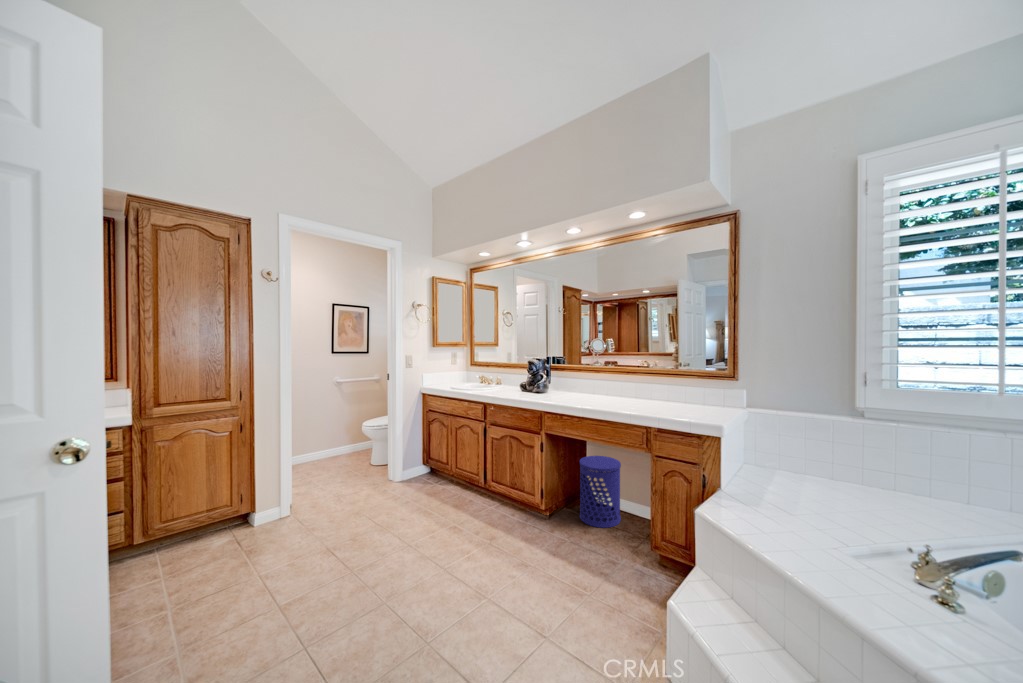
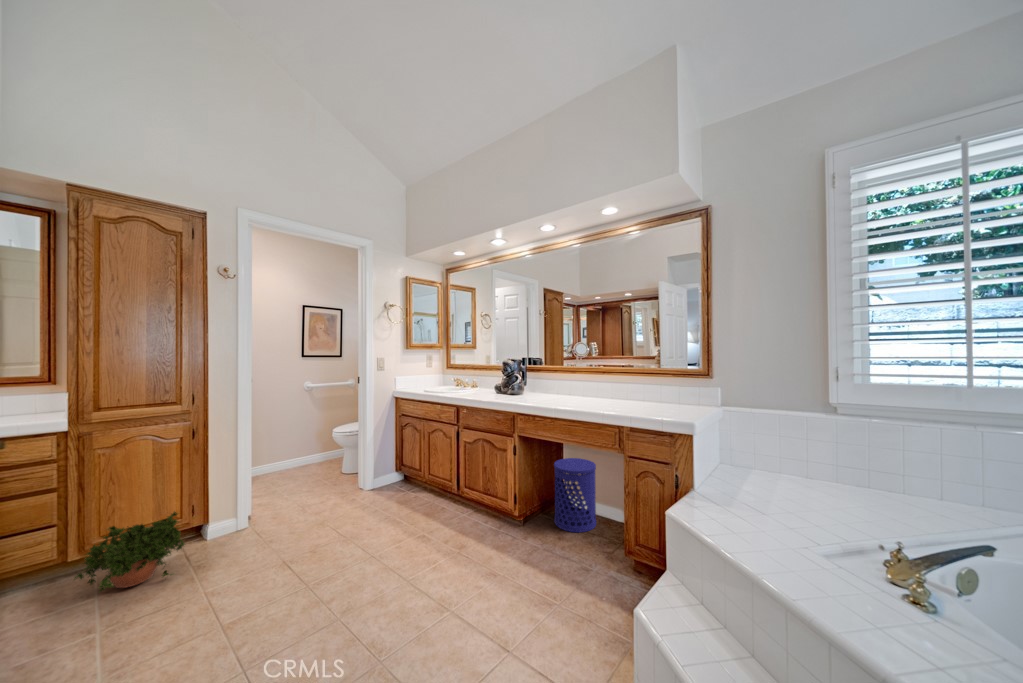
potted plant: none [142,499,239,574] -> present [75,512,185,591]

